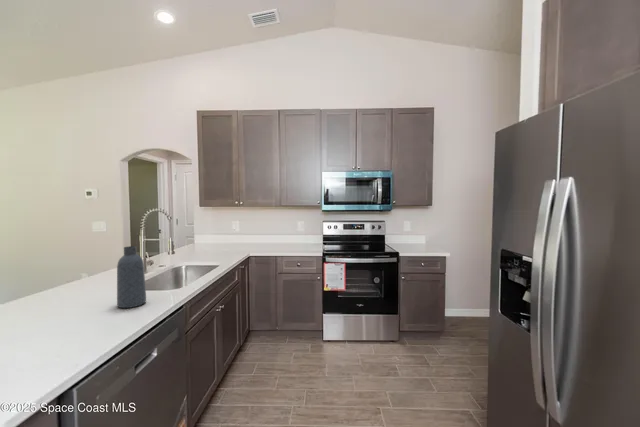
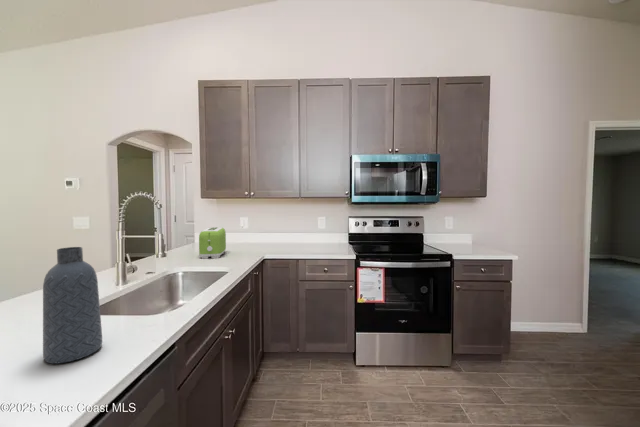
toaster: none [199,231,220,256] -> present [199,227,226,259]

